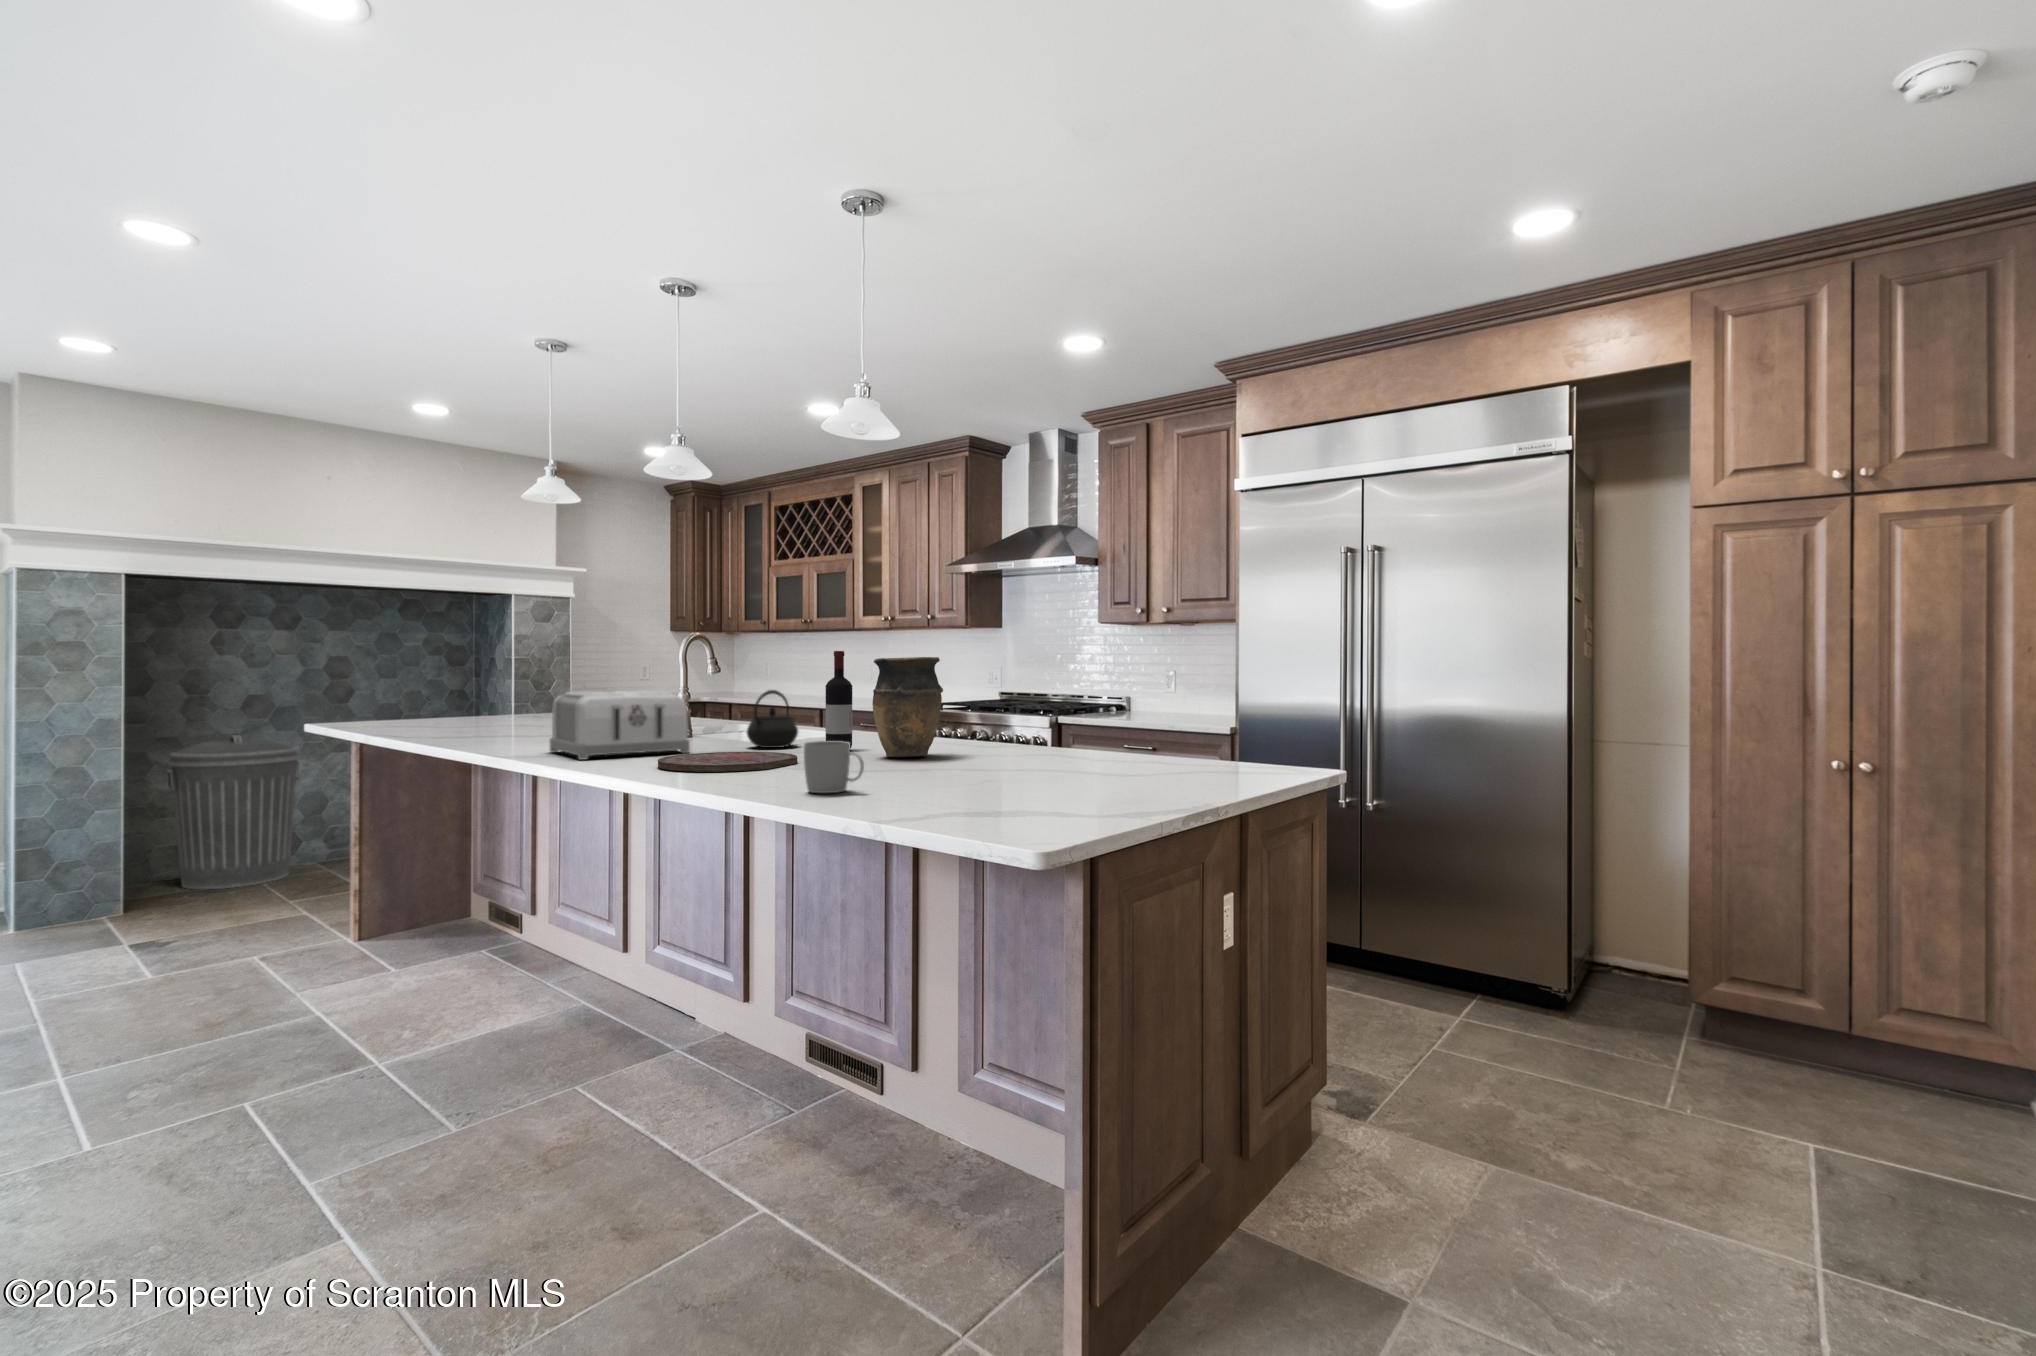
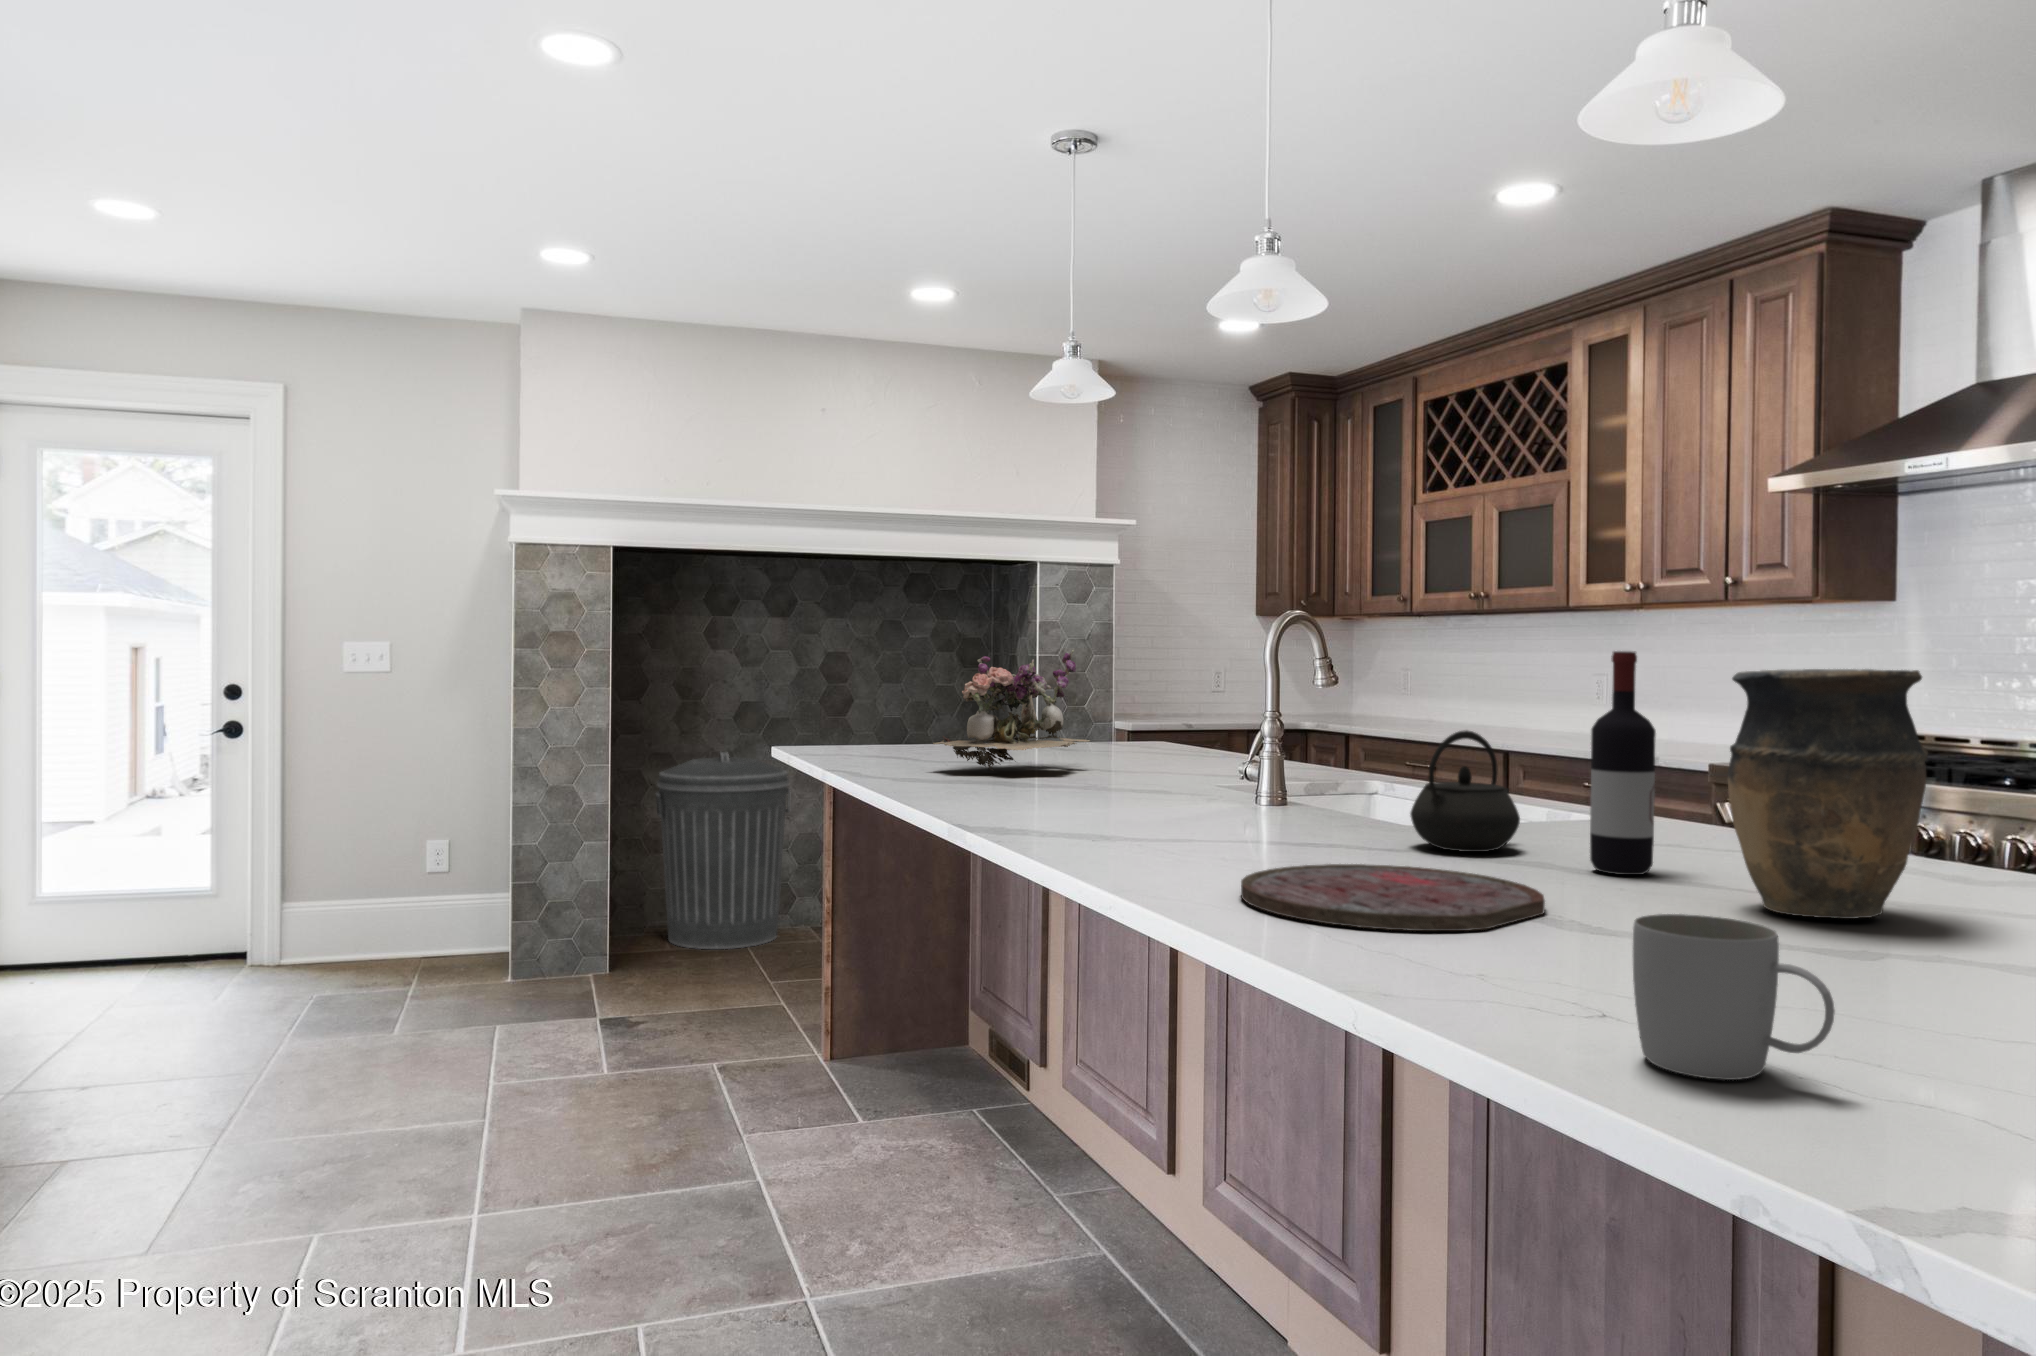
flower arrangement: none [448,653,561,731] -> present [934,650,1090,770]
toaster: present [549,691,690,760] -> none [1056,724,1300,858]

